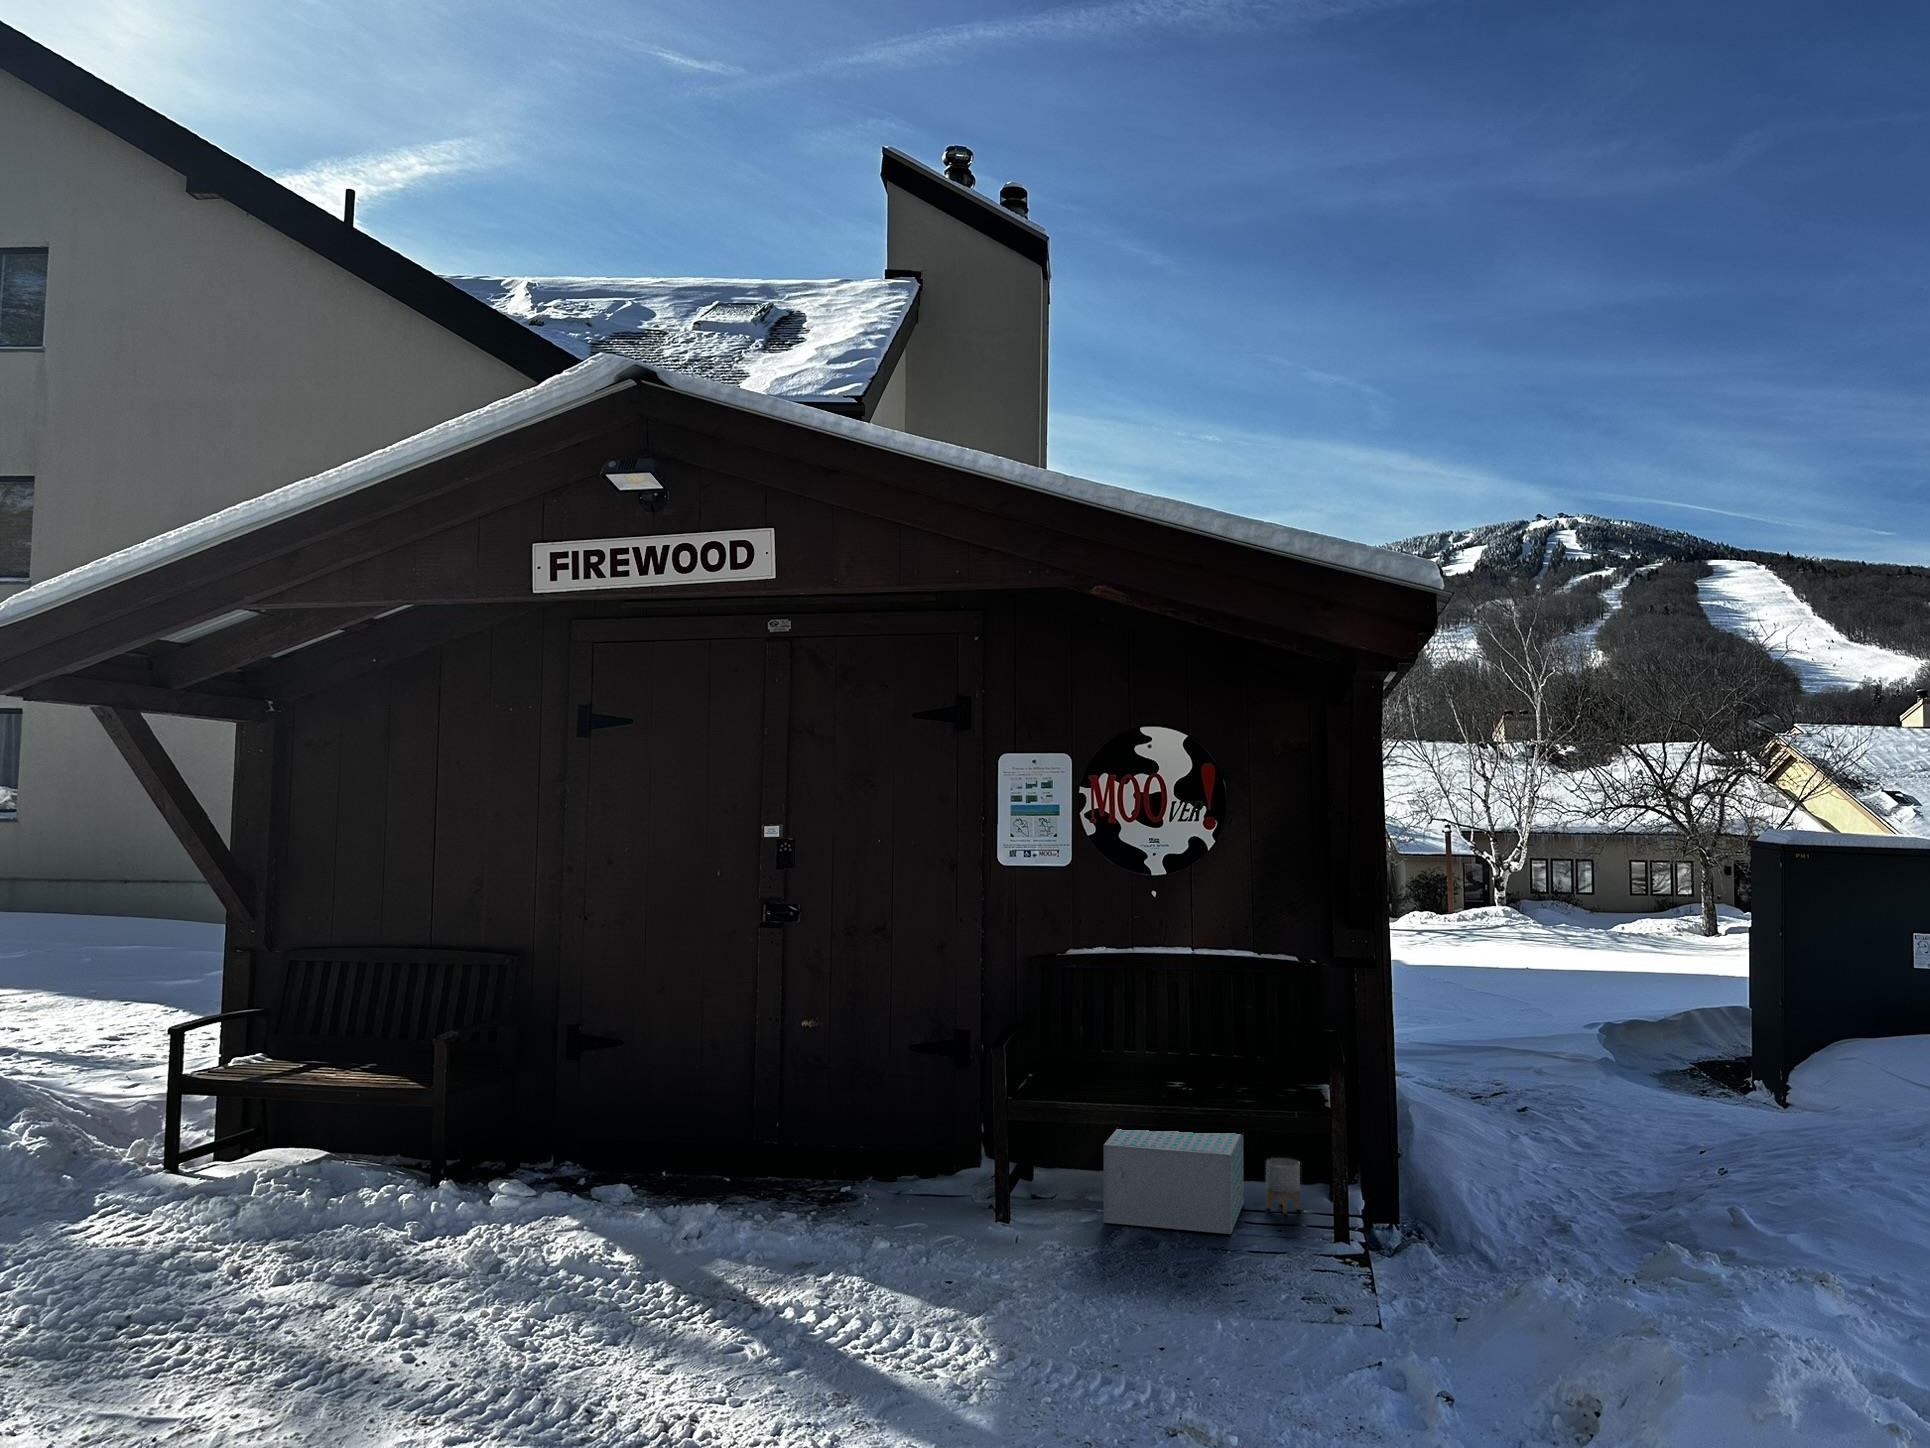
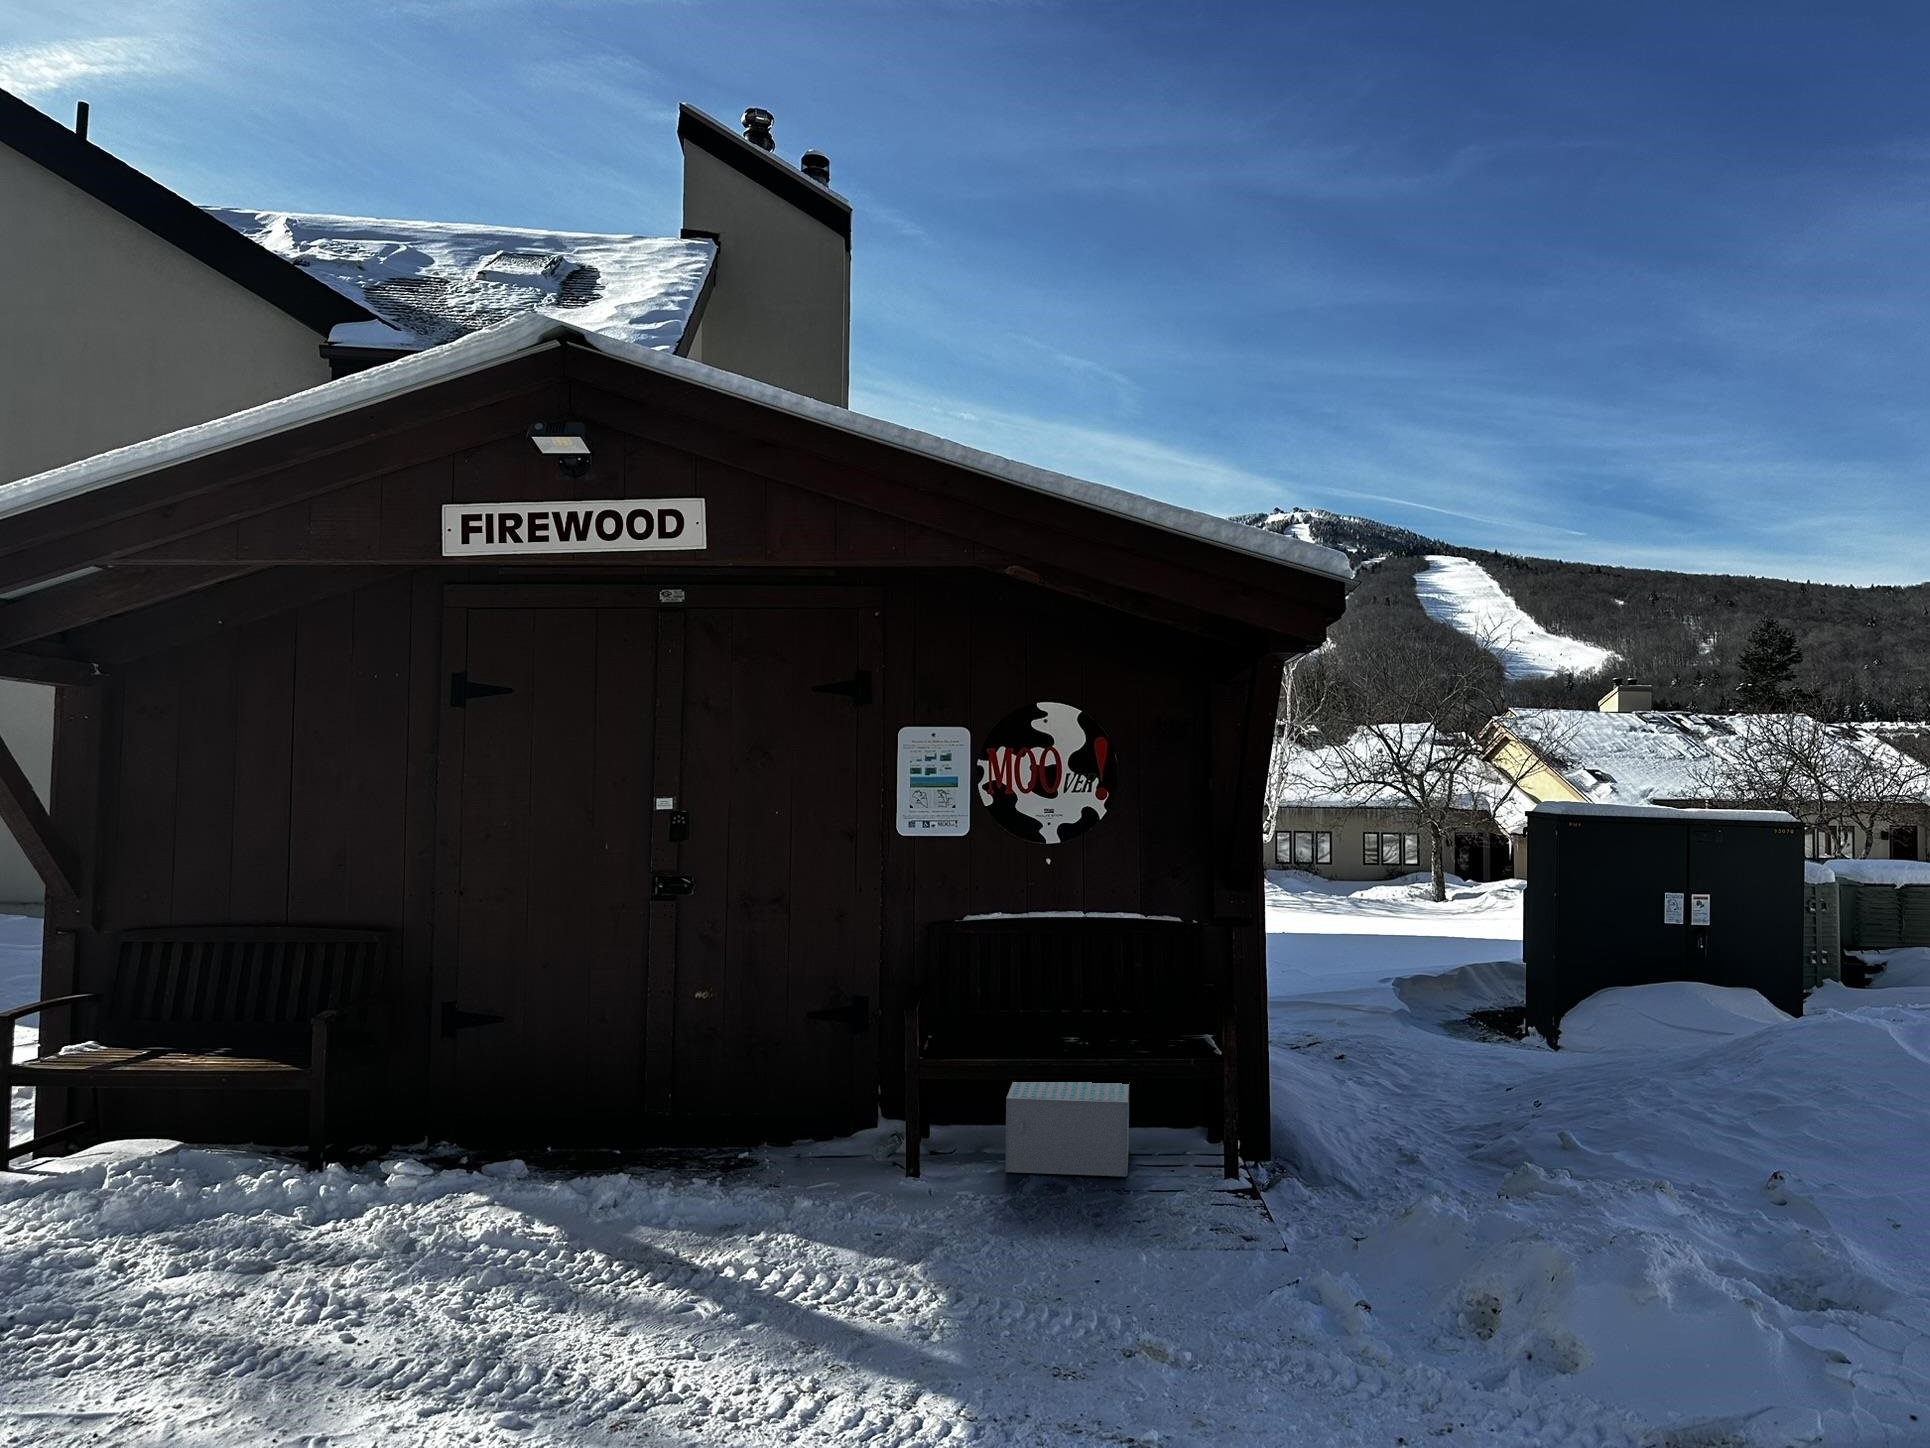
planter: present [1266,1158,1300,1213] -> none [1151,1105,1182,1156]

